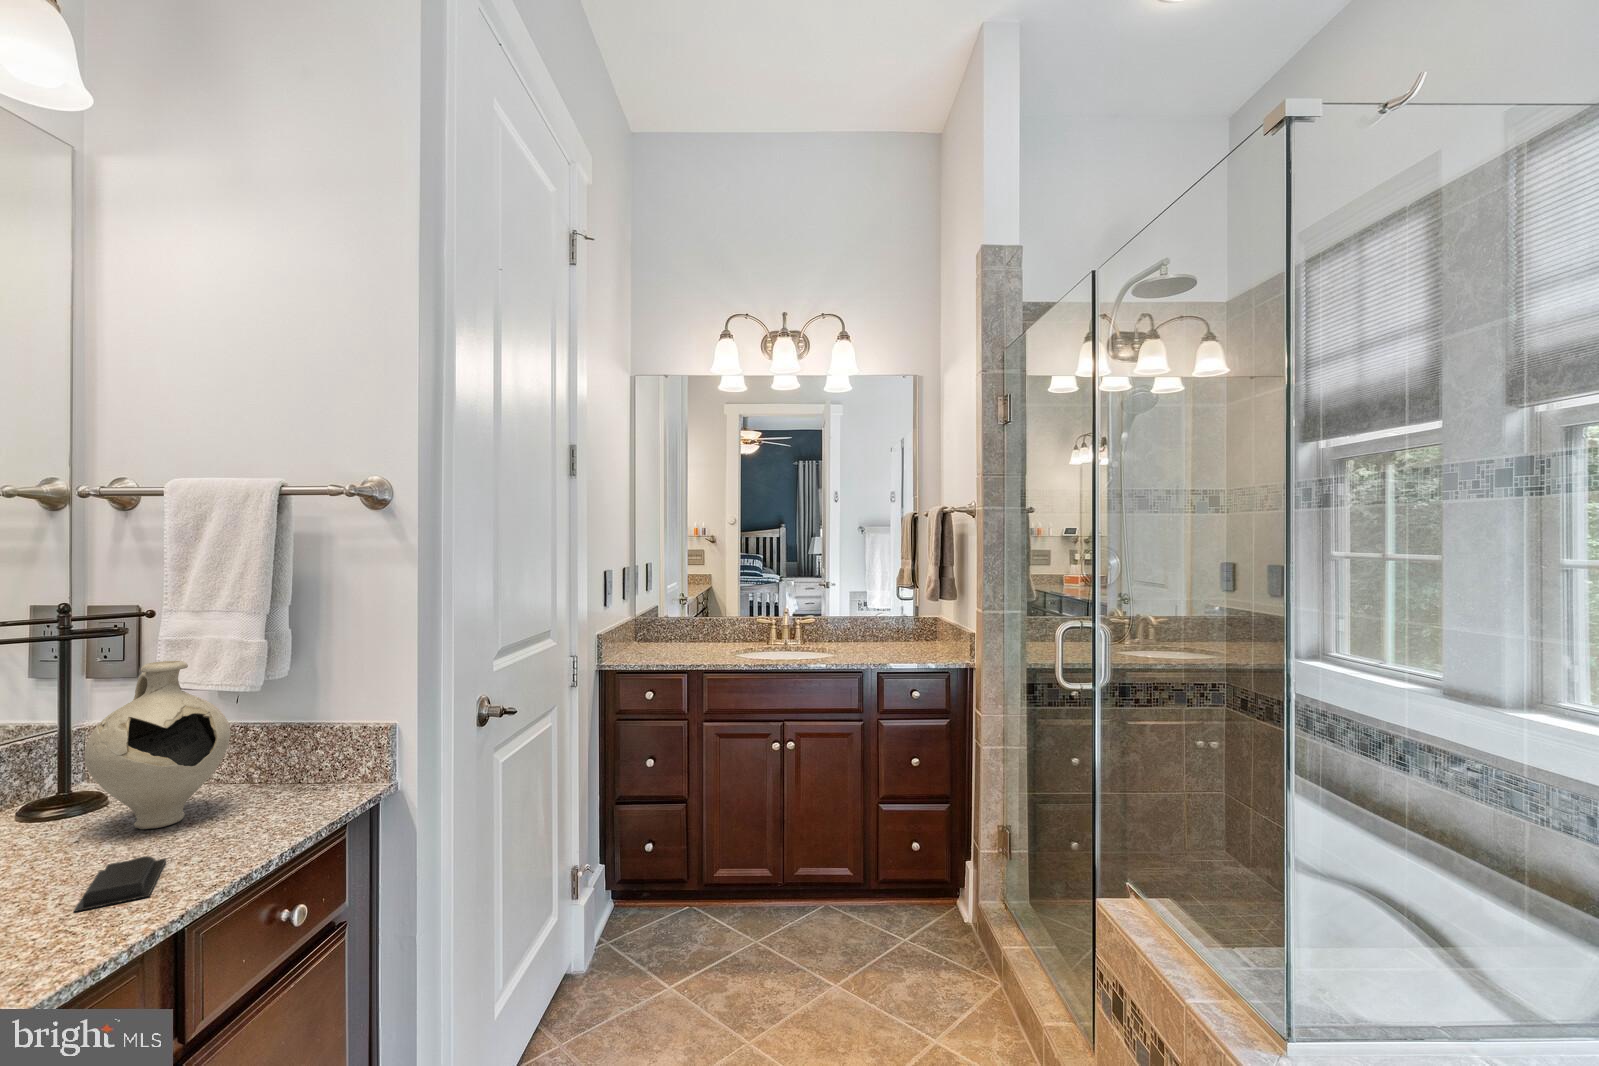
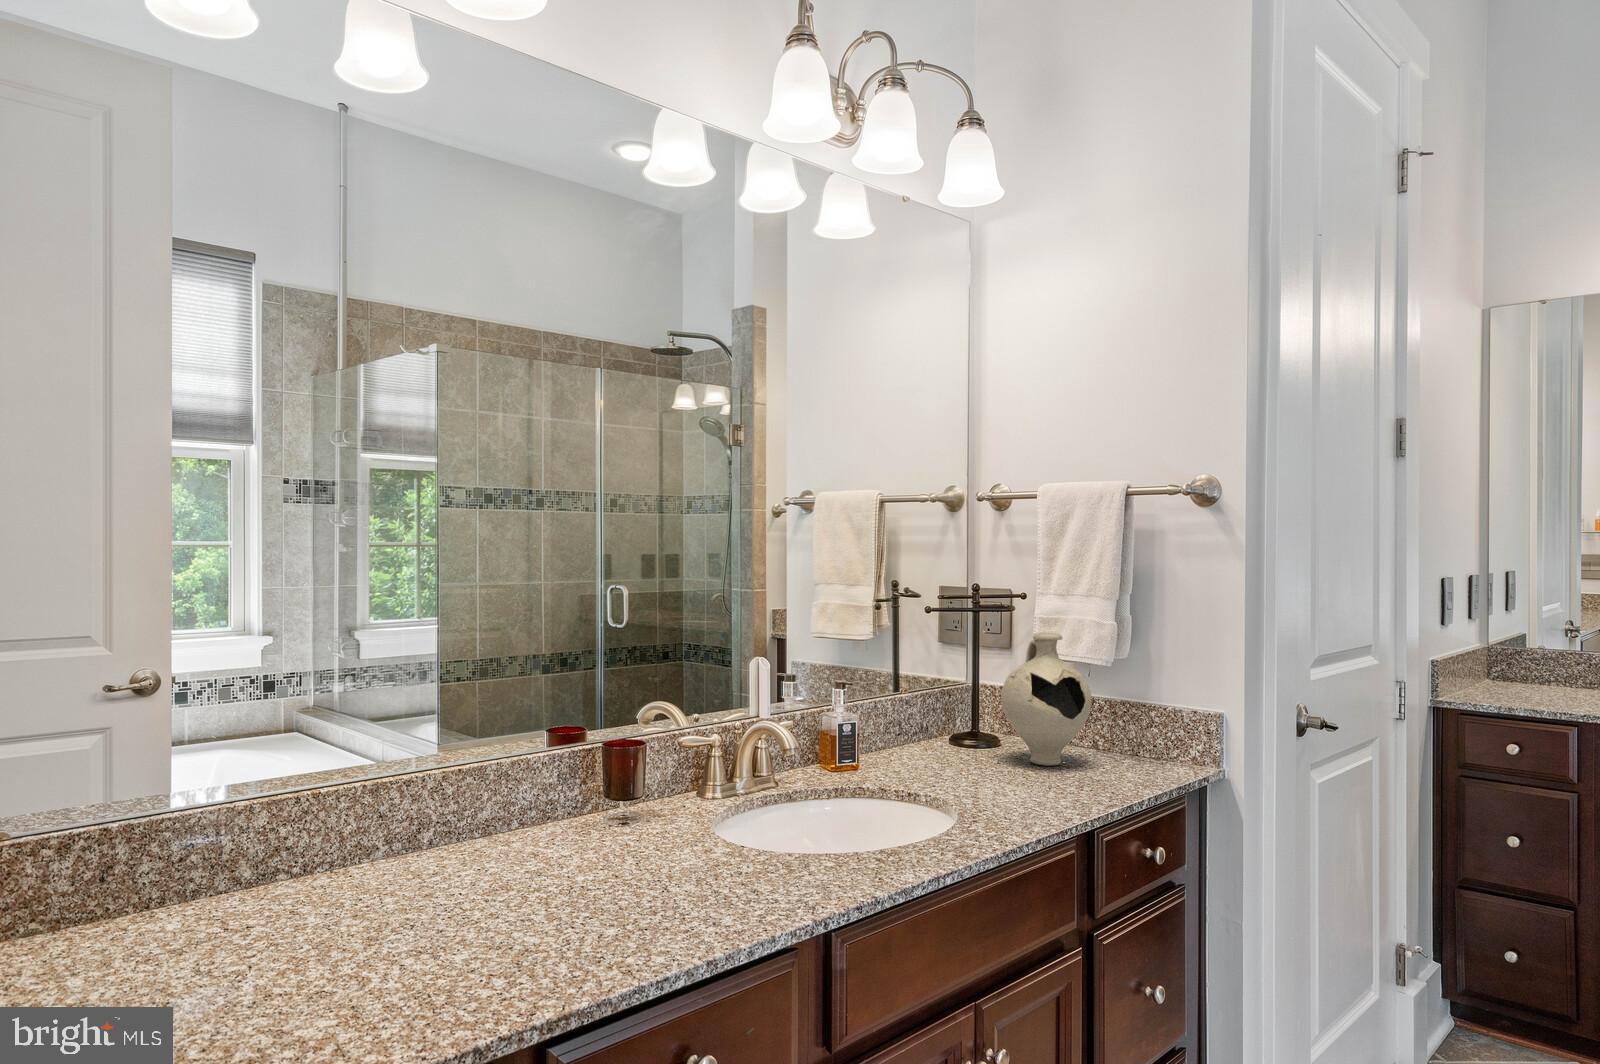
soap bar: present [74,856,166,912] -> none [1027,778,1070,804]

